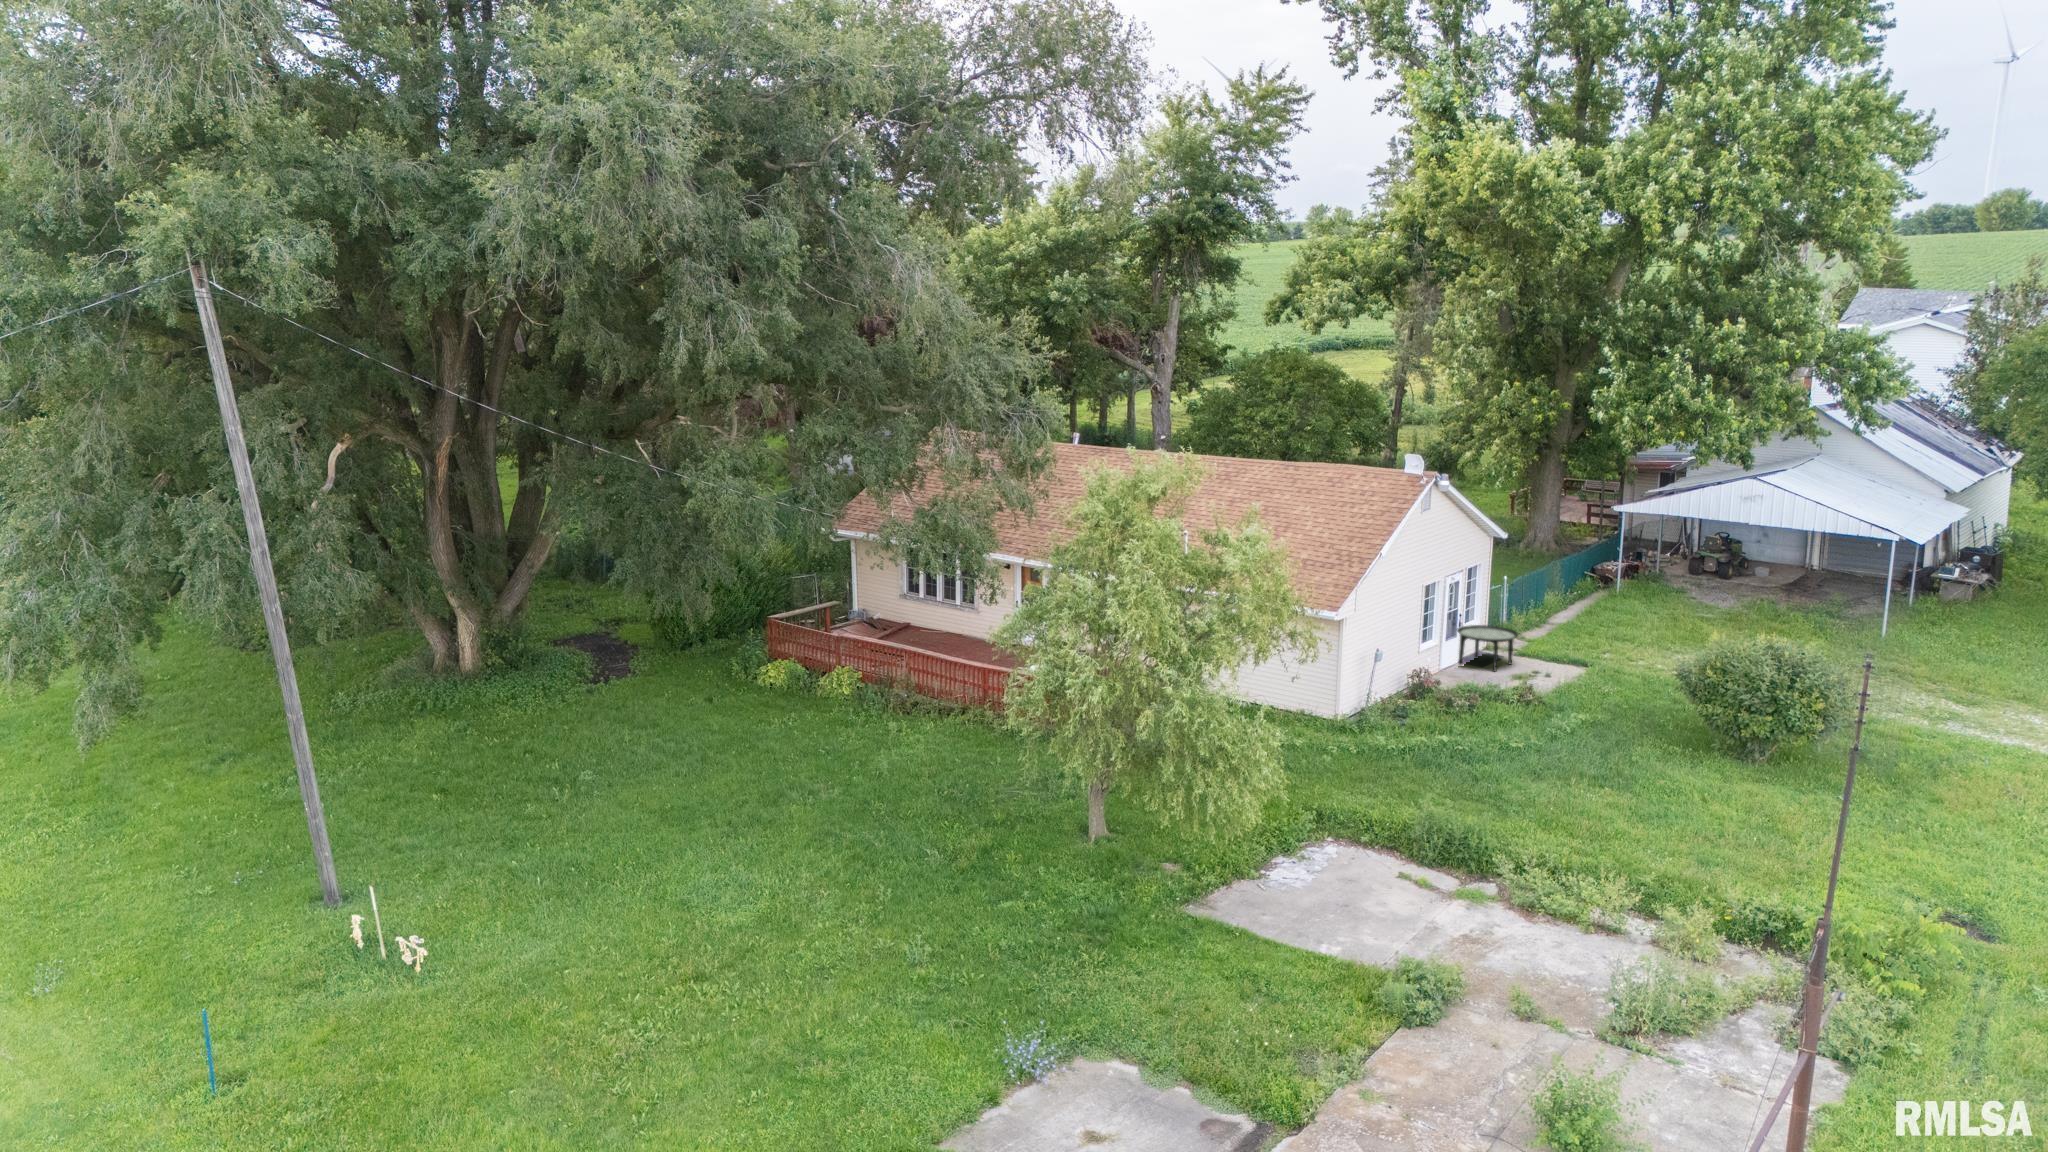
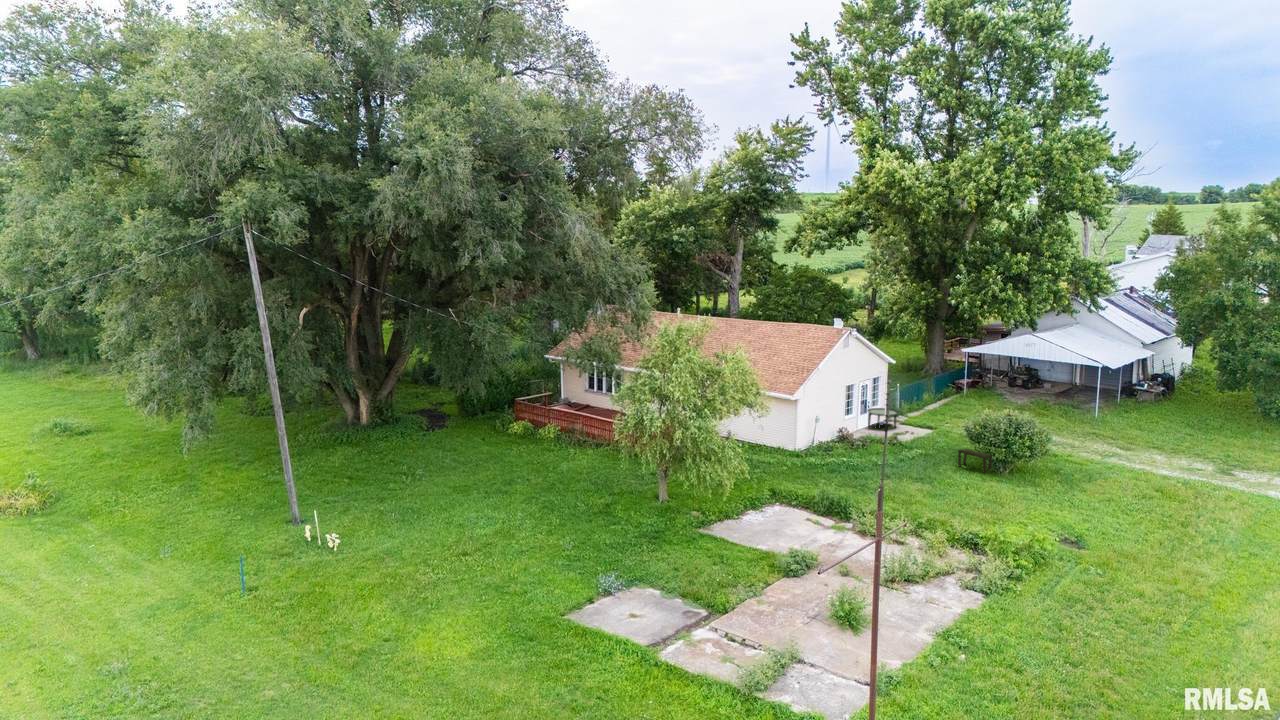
bench: none [1659,711,1732,760] -> present [958,449,992,473]

